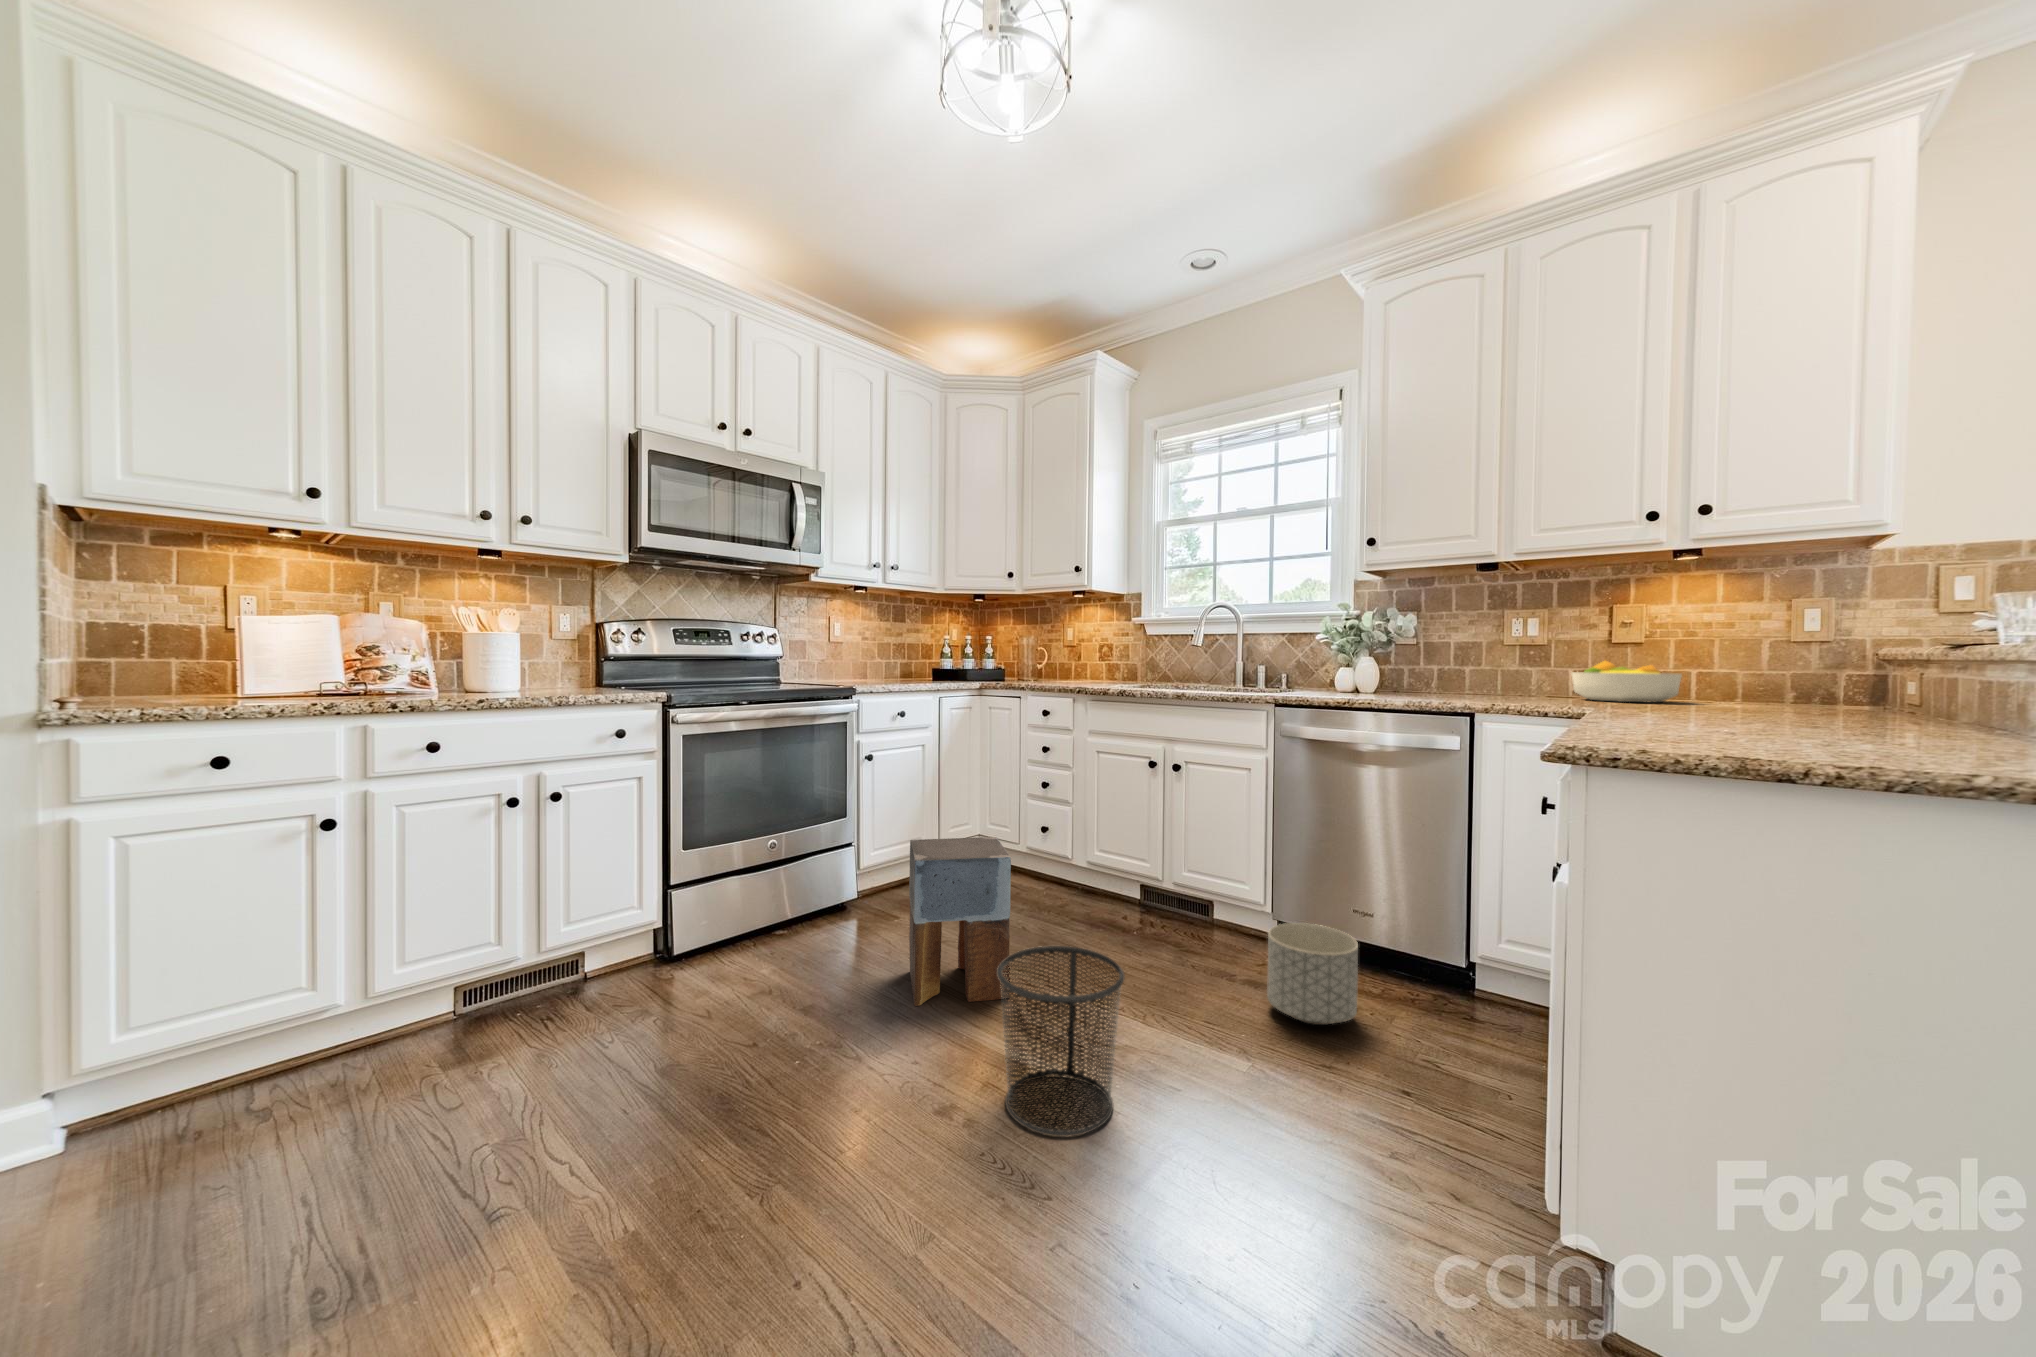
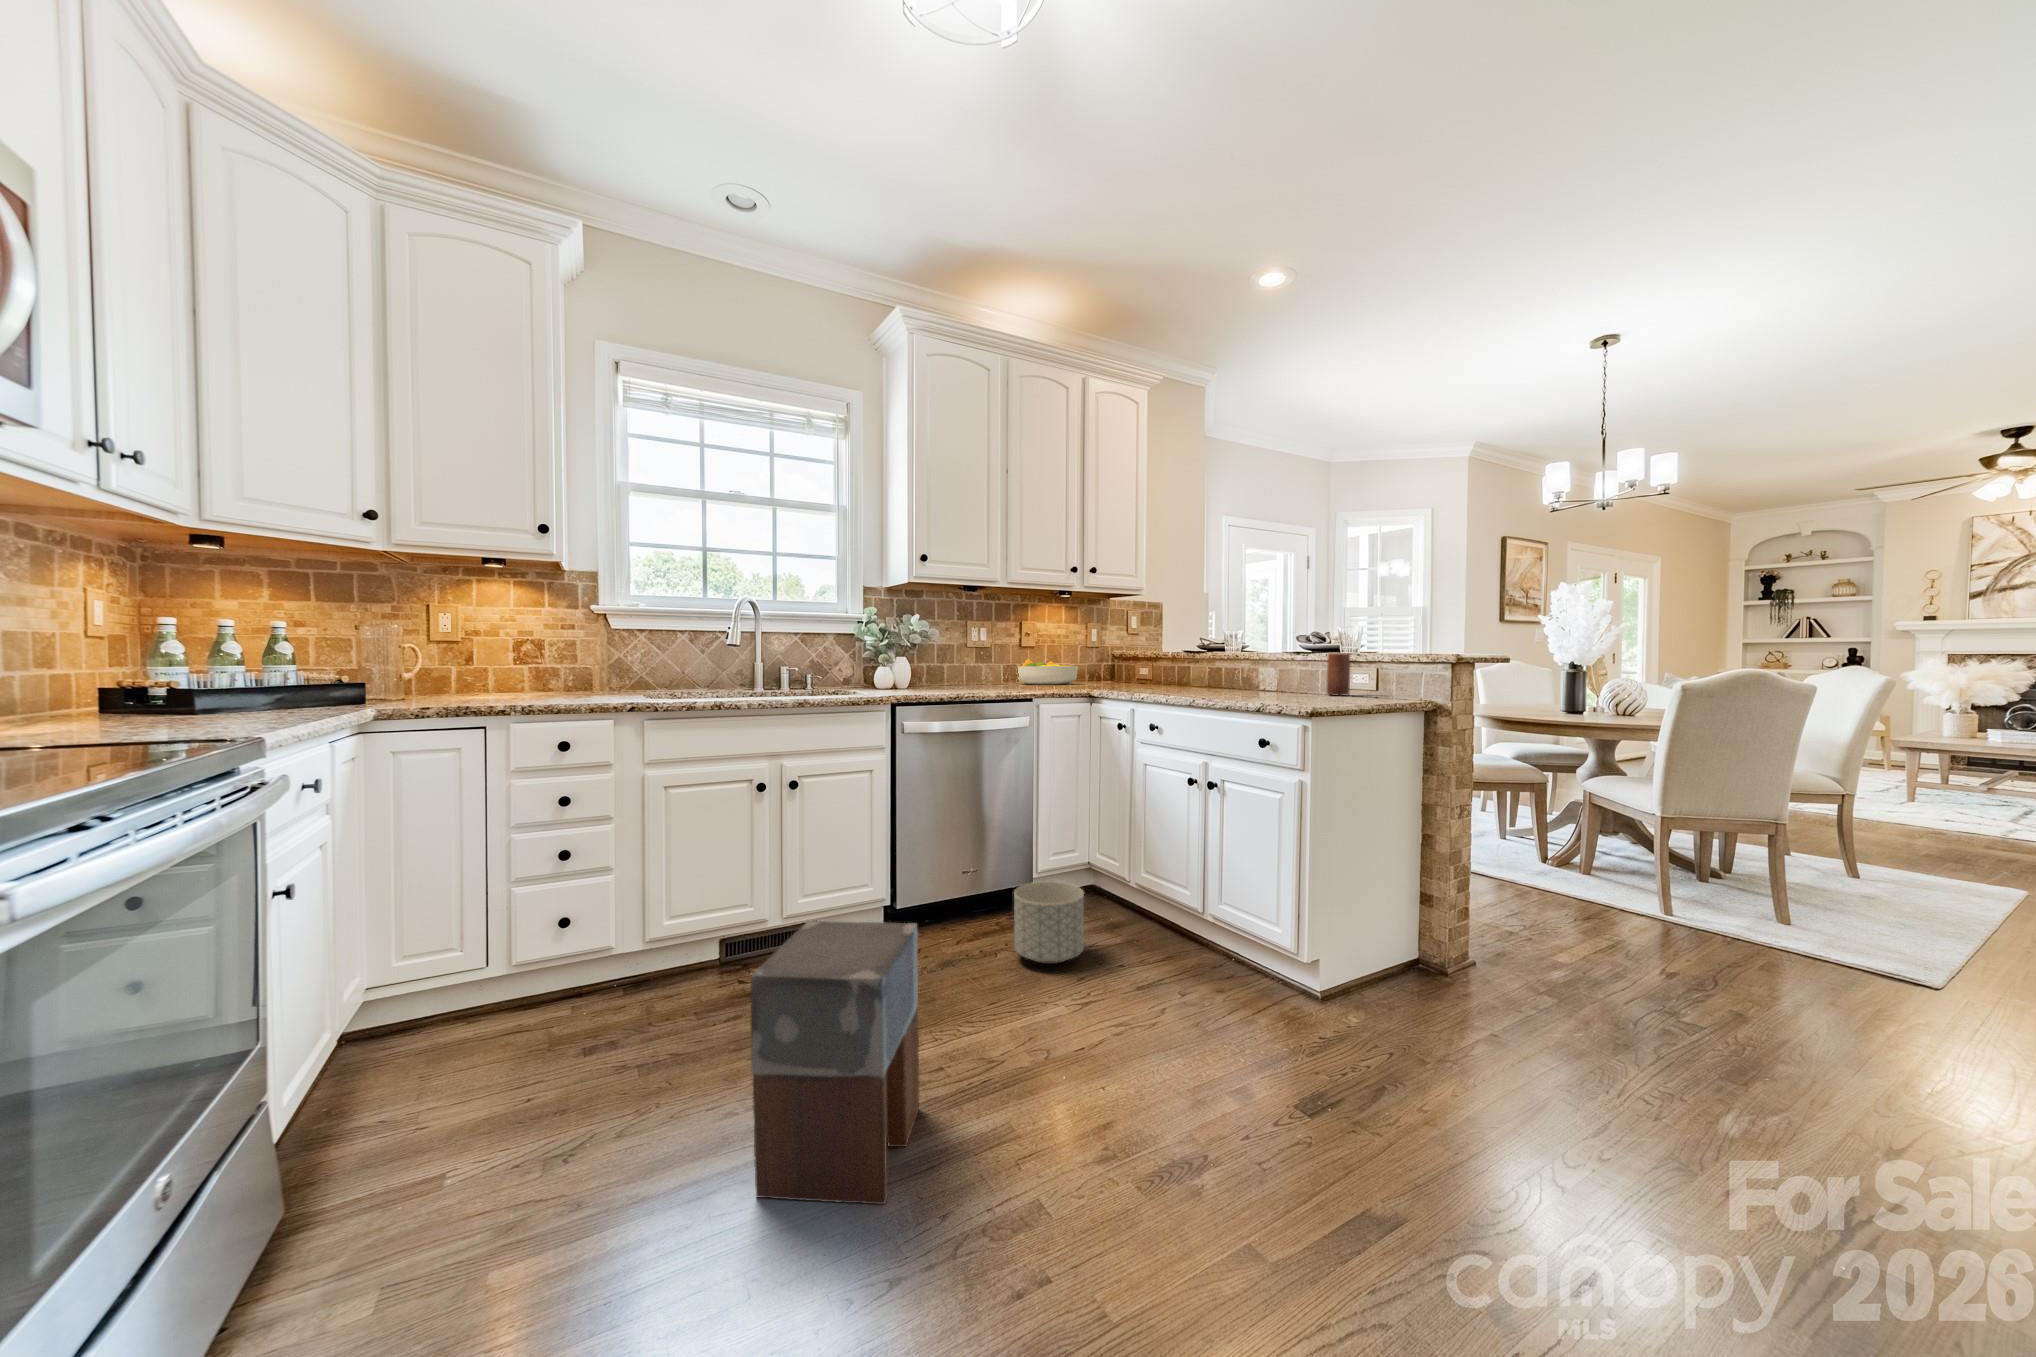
candle: none [1704,650,1769,743] -> present [1327,653,1350,696]
waste bin: present [997,946,1125,1137] -> none [1096,952,1229,1151]

